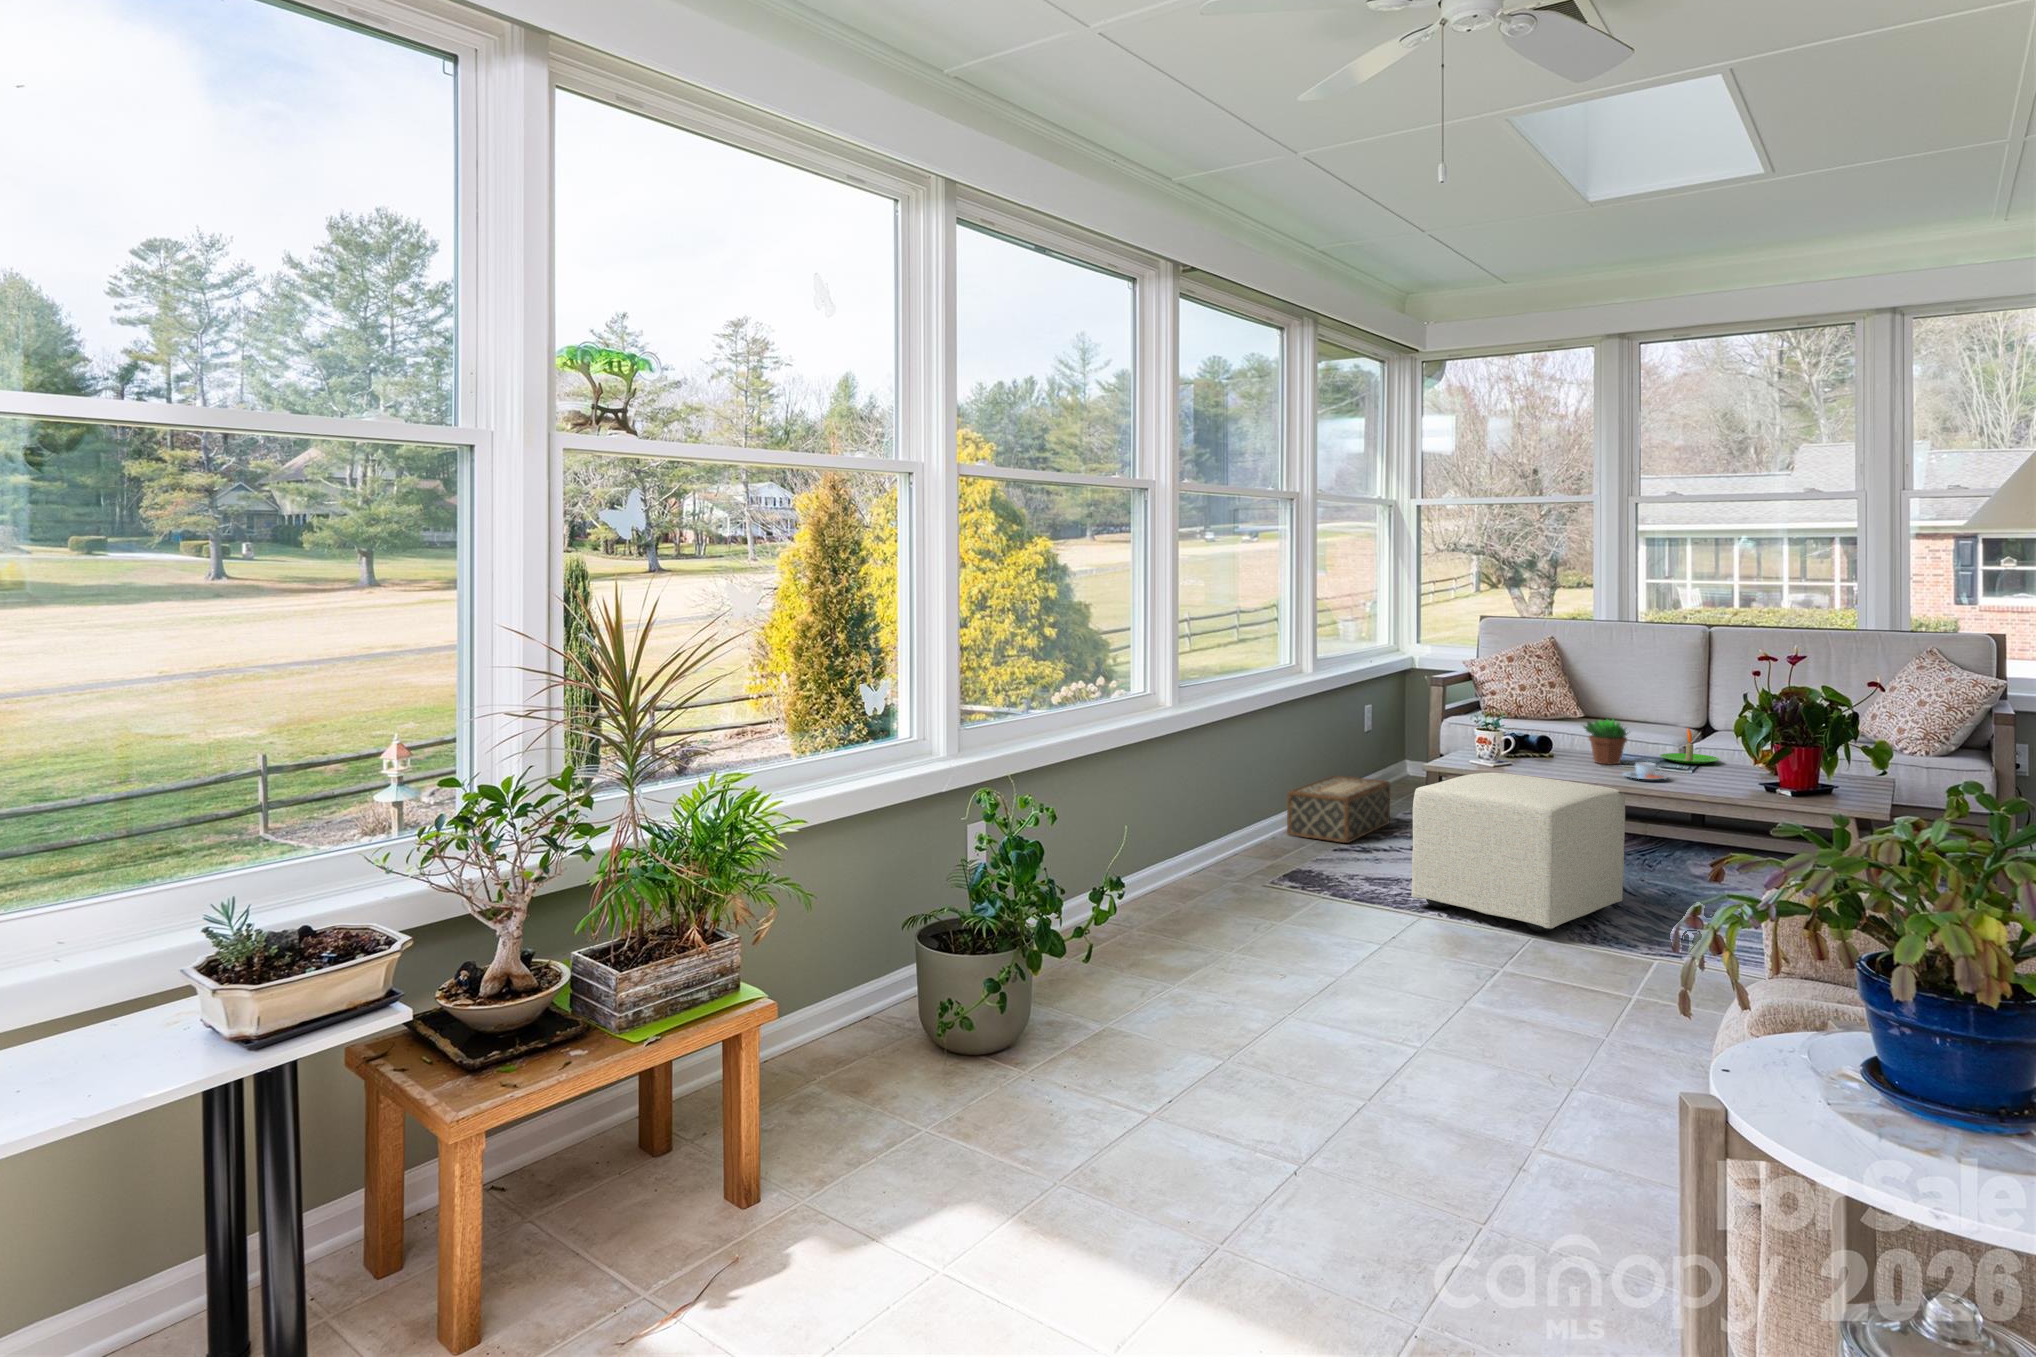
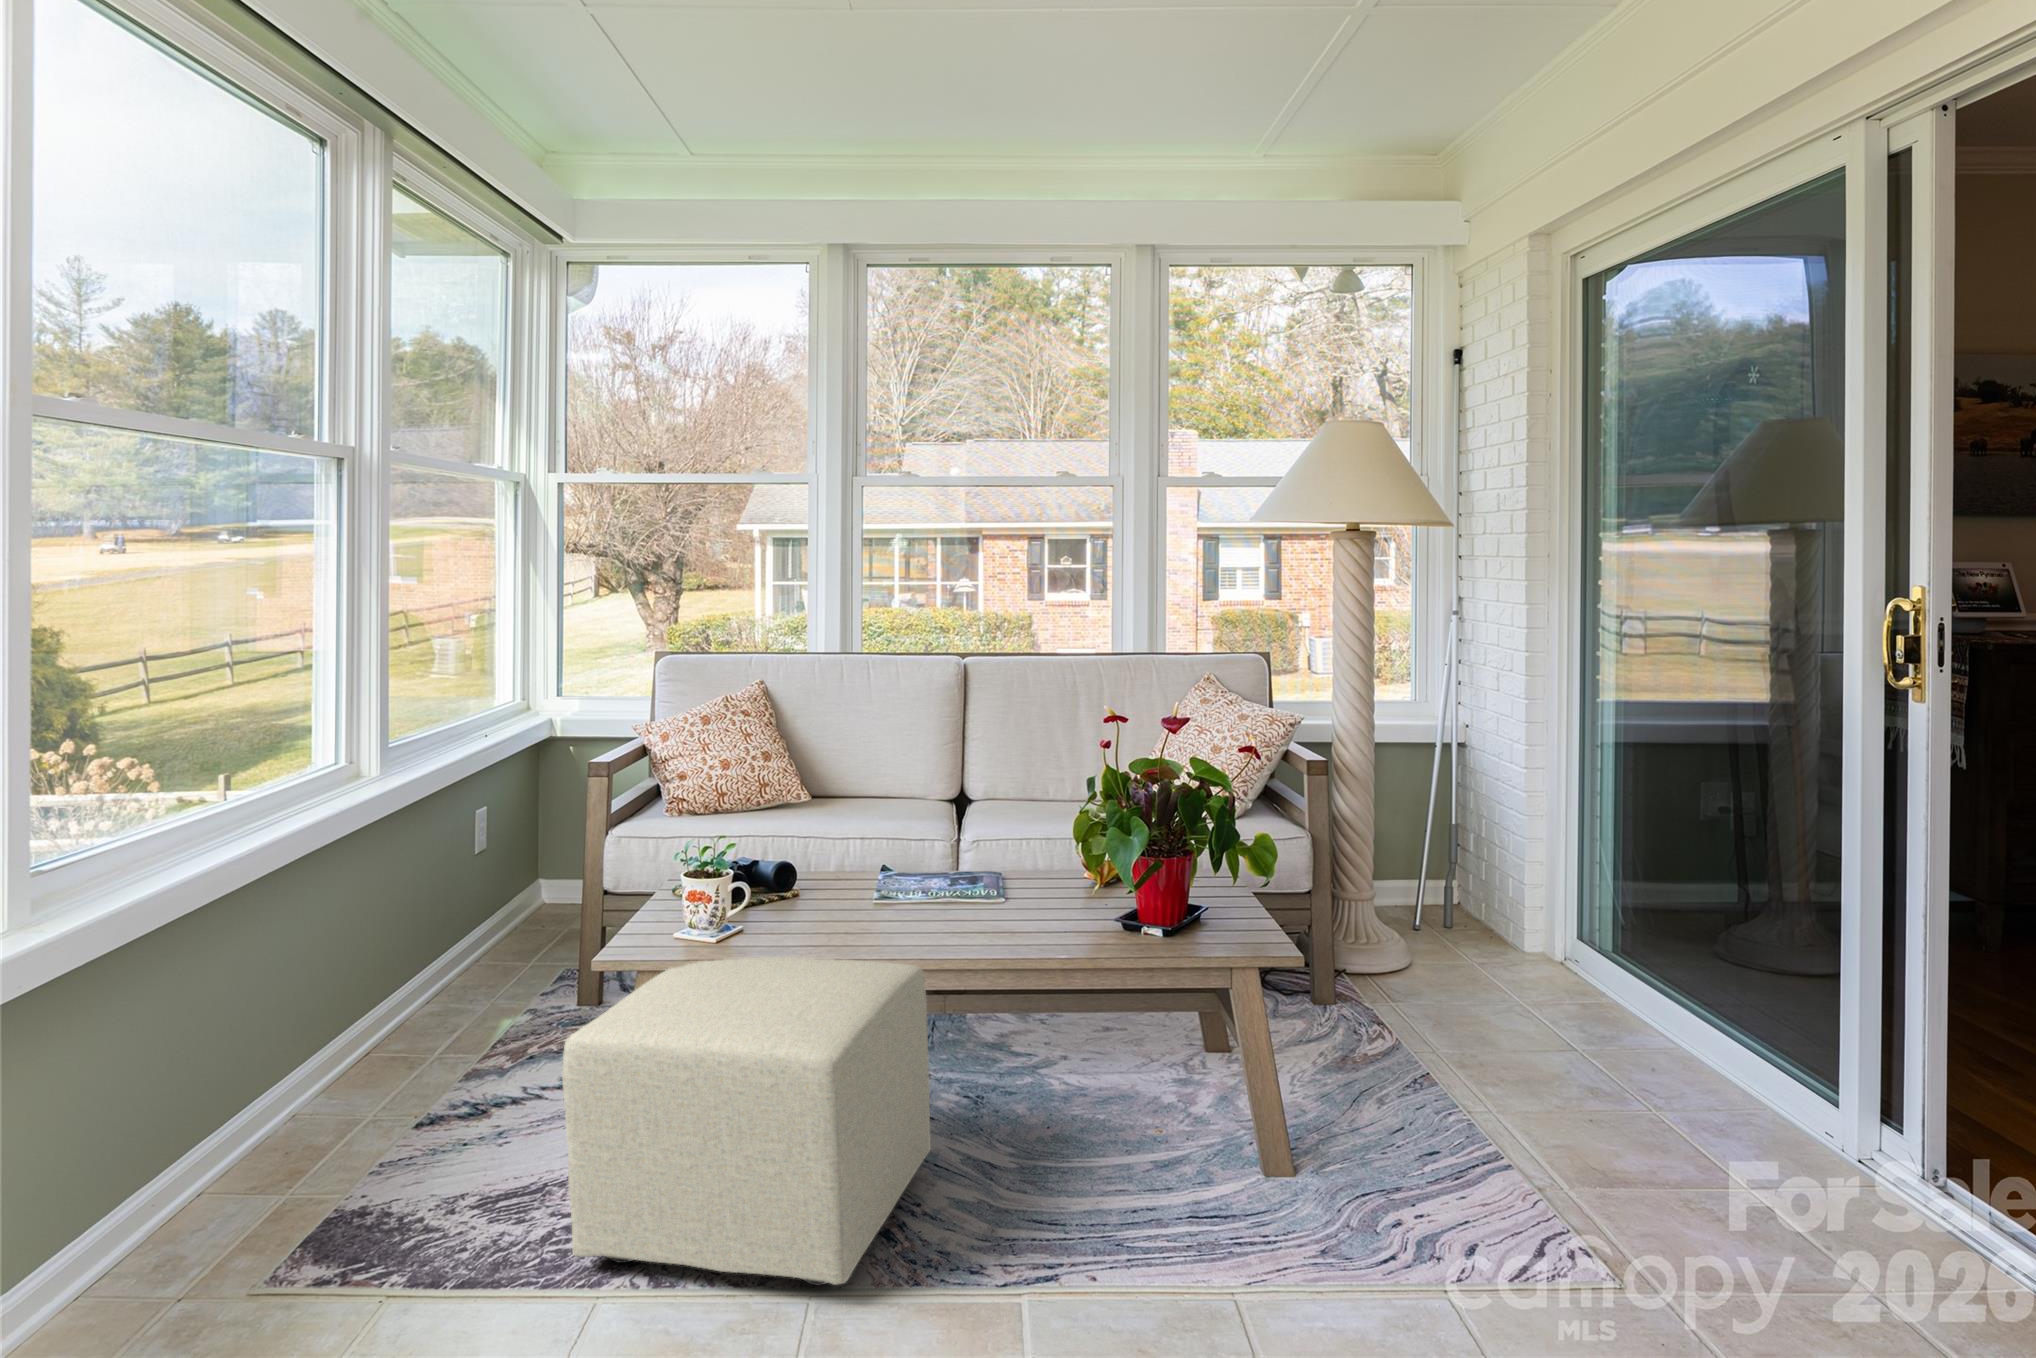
succulent plant: present [1584,720,1628,764] -> none [831,821,904,898]
candle: present [1660,728,1719,764] -> none [938,820,1016,877]
teacup: present [1623,762,1668,780] -> none [905,897,973,931]
woven basket: present [1287,775,1390,843] -> none [320,949,528,1100]

